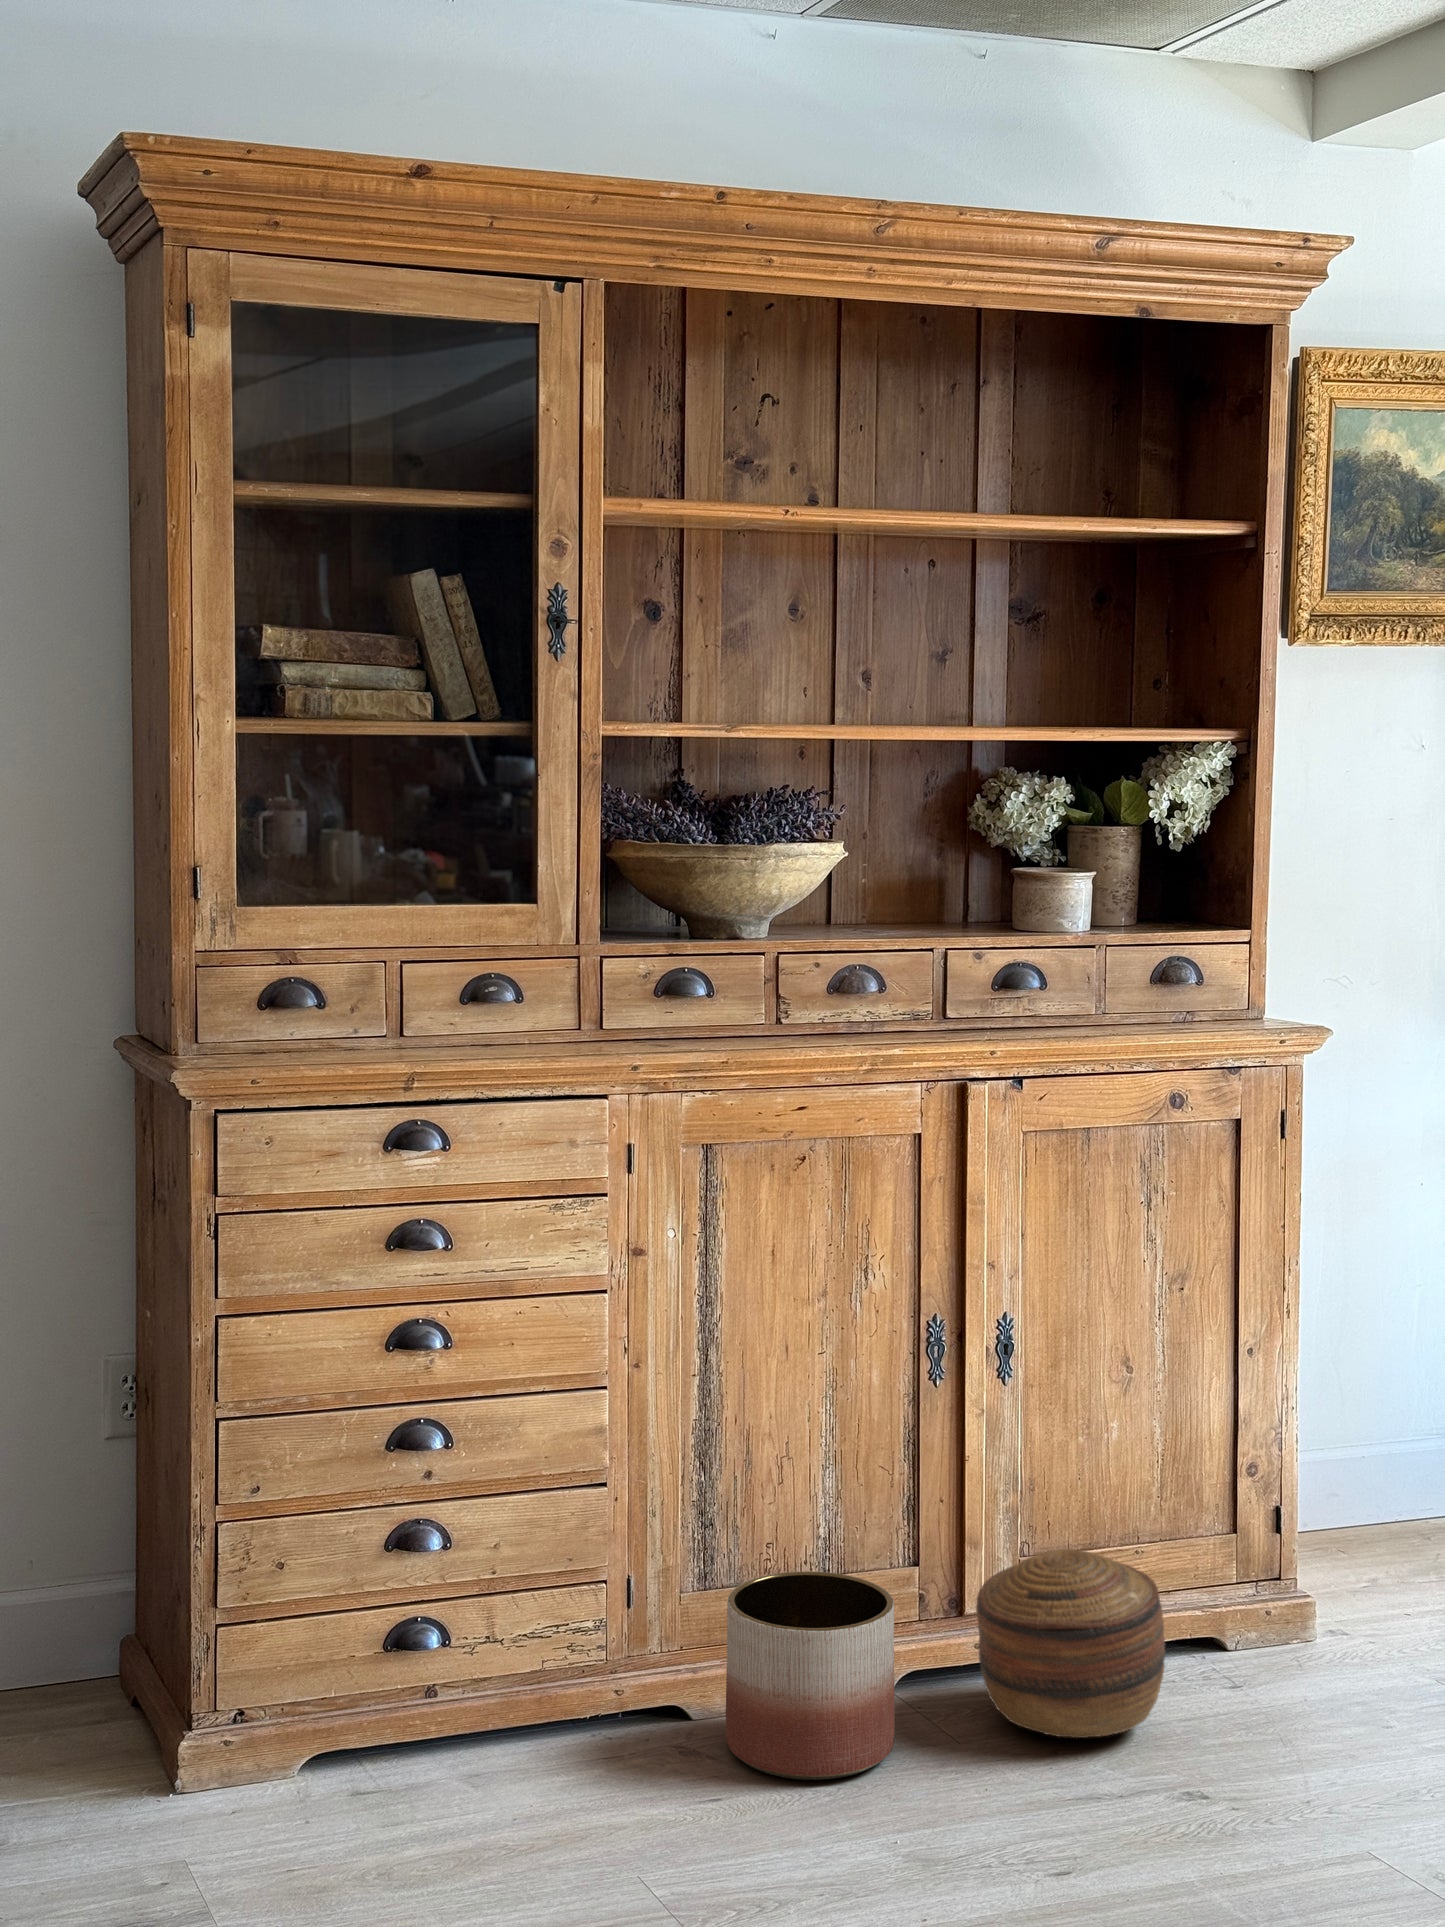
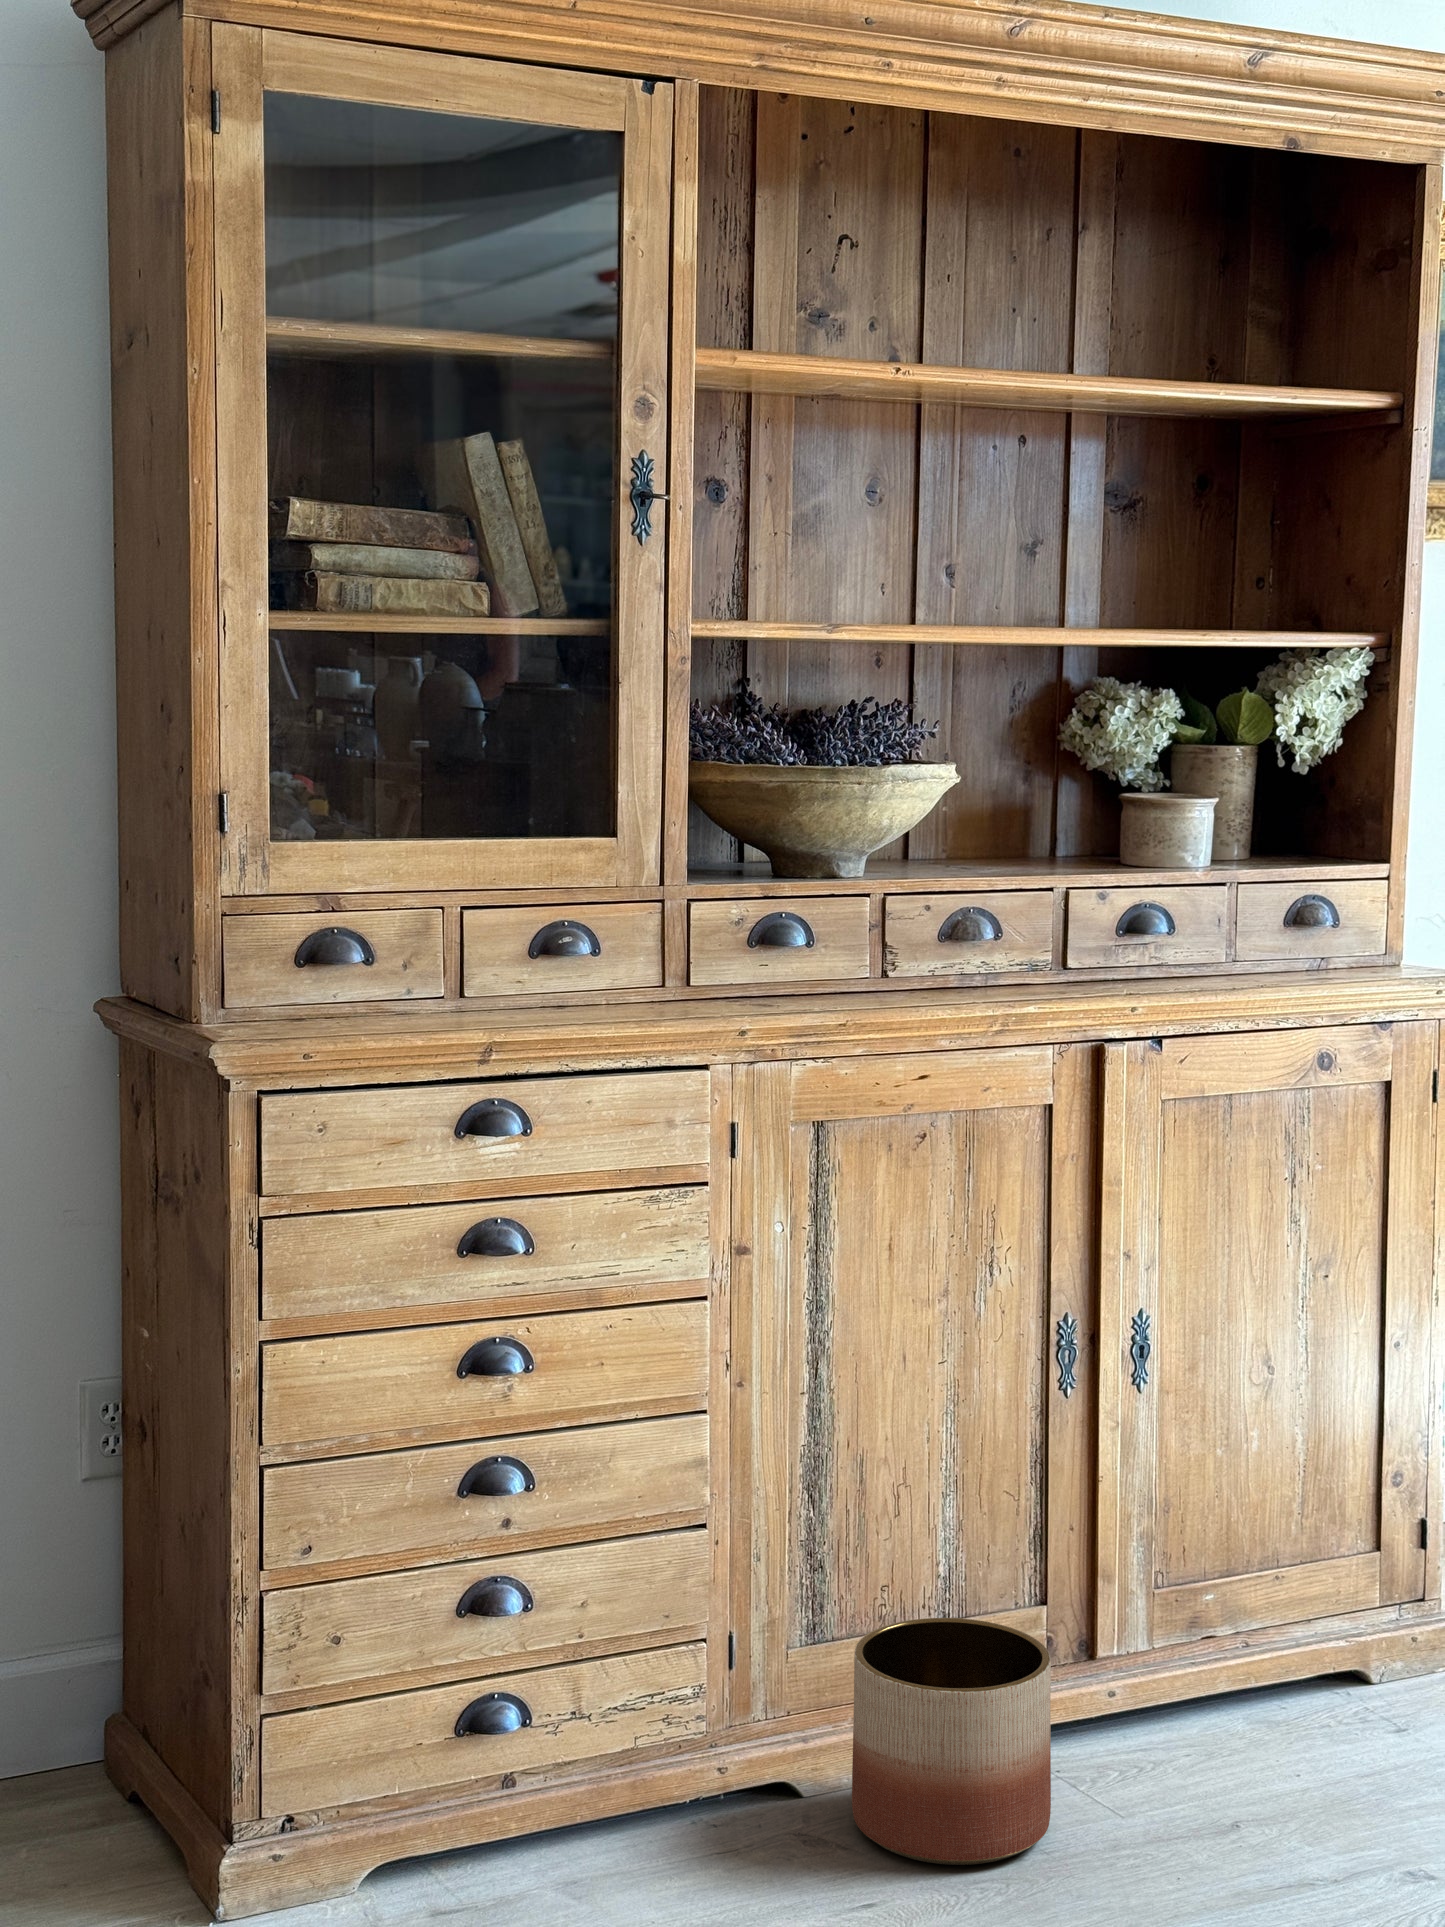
basket: present [976,1549,1165,1738] -> none [1126,1580,1345,1798]

